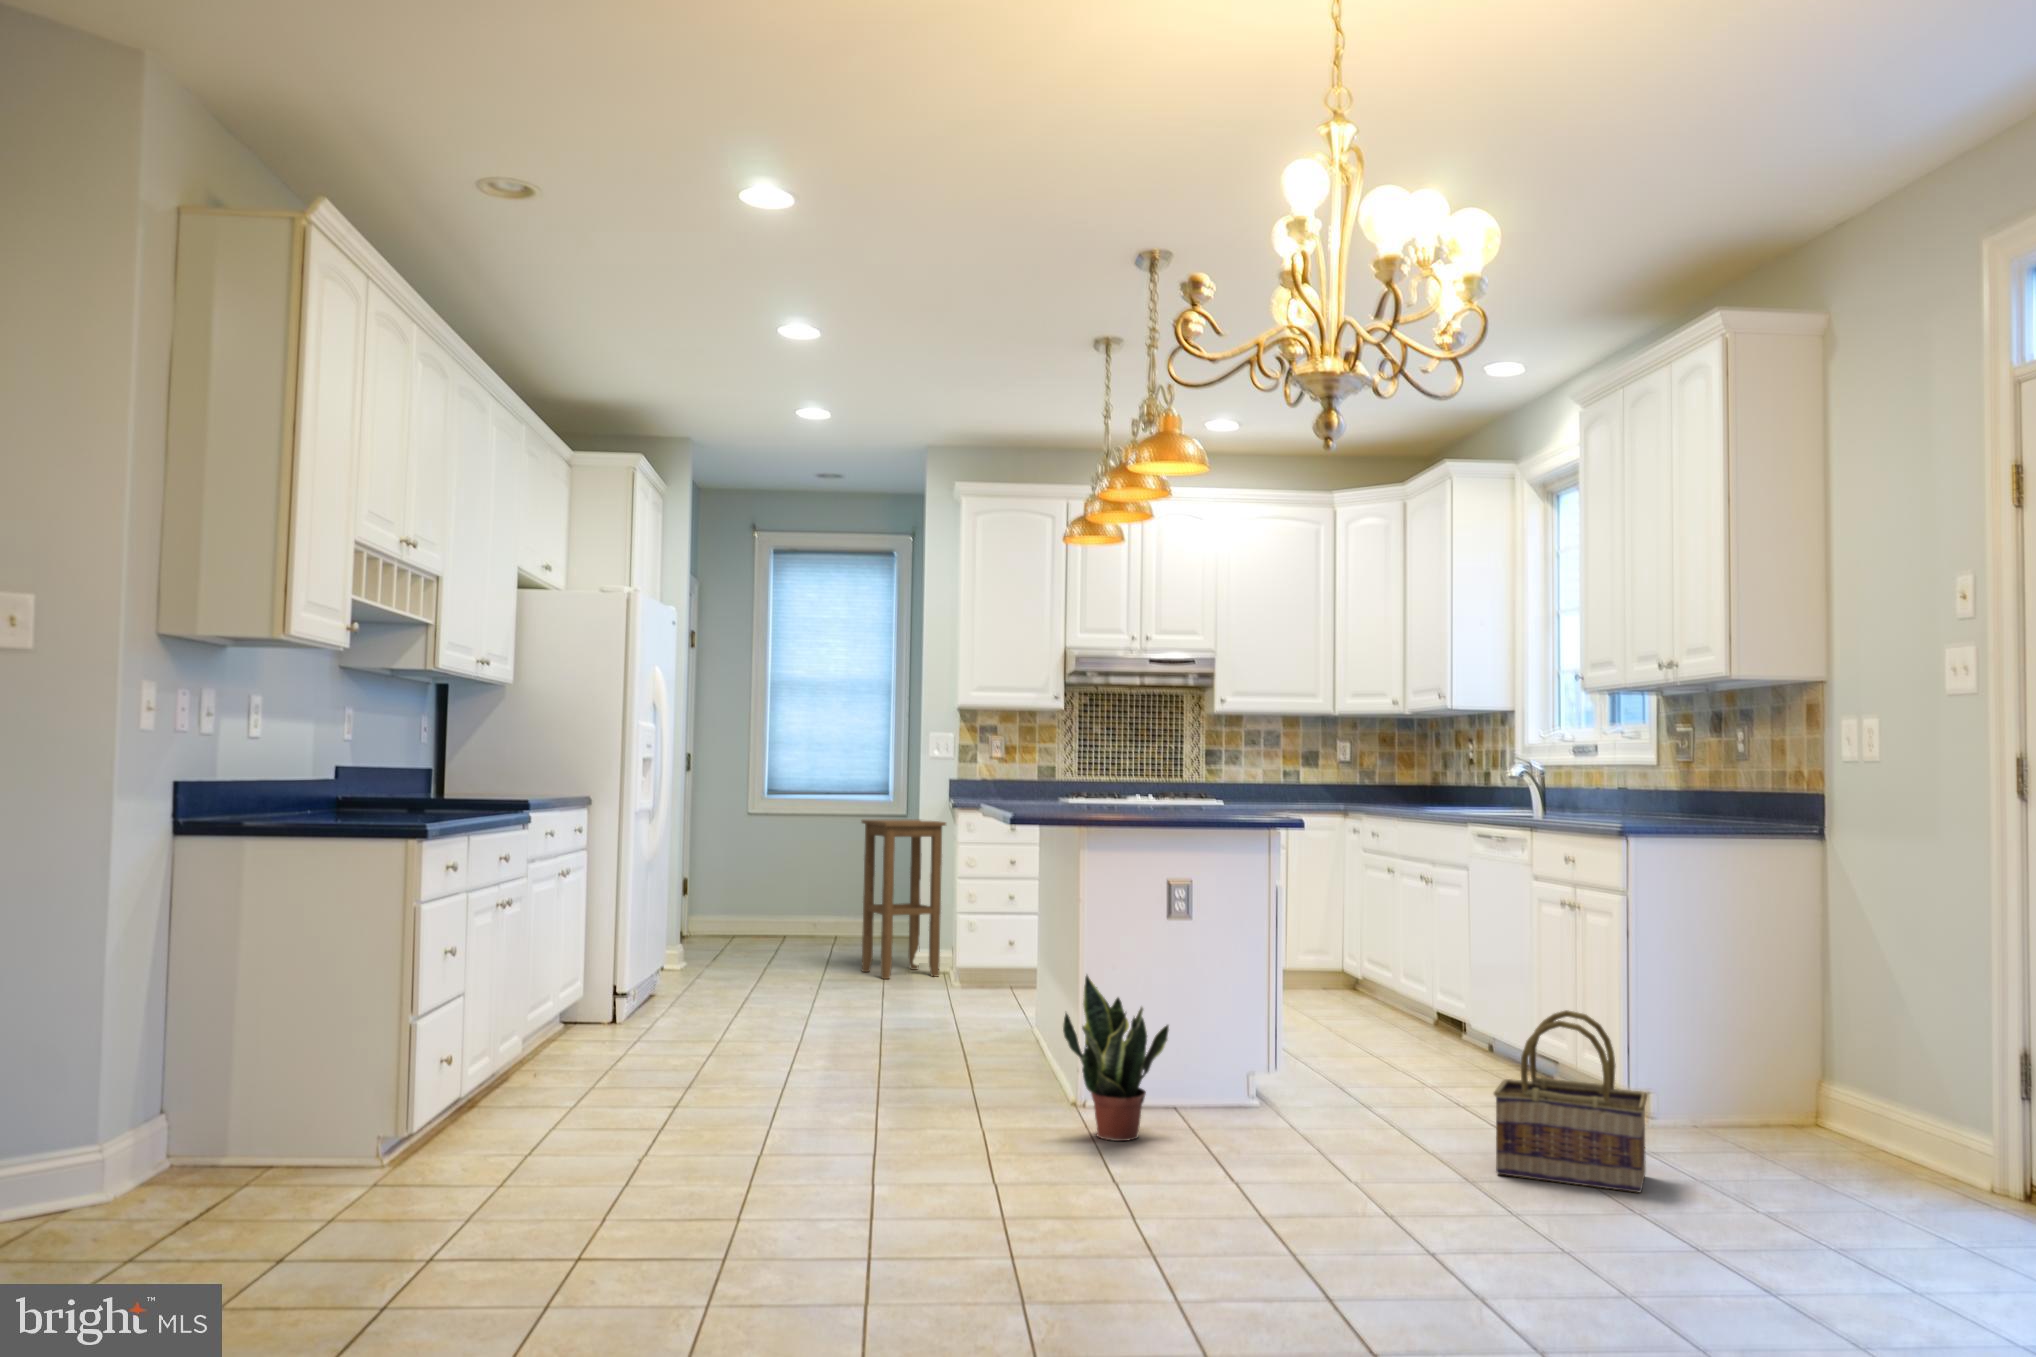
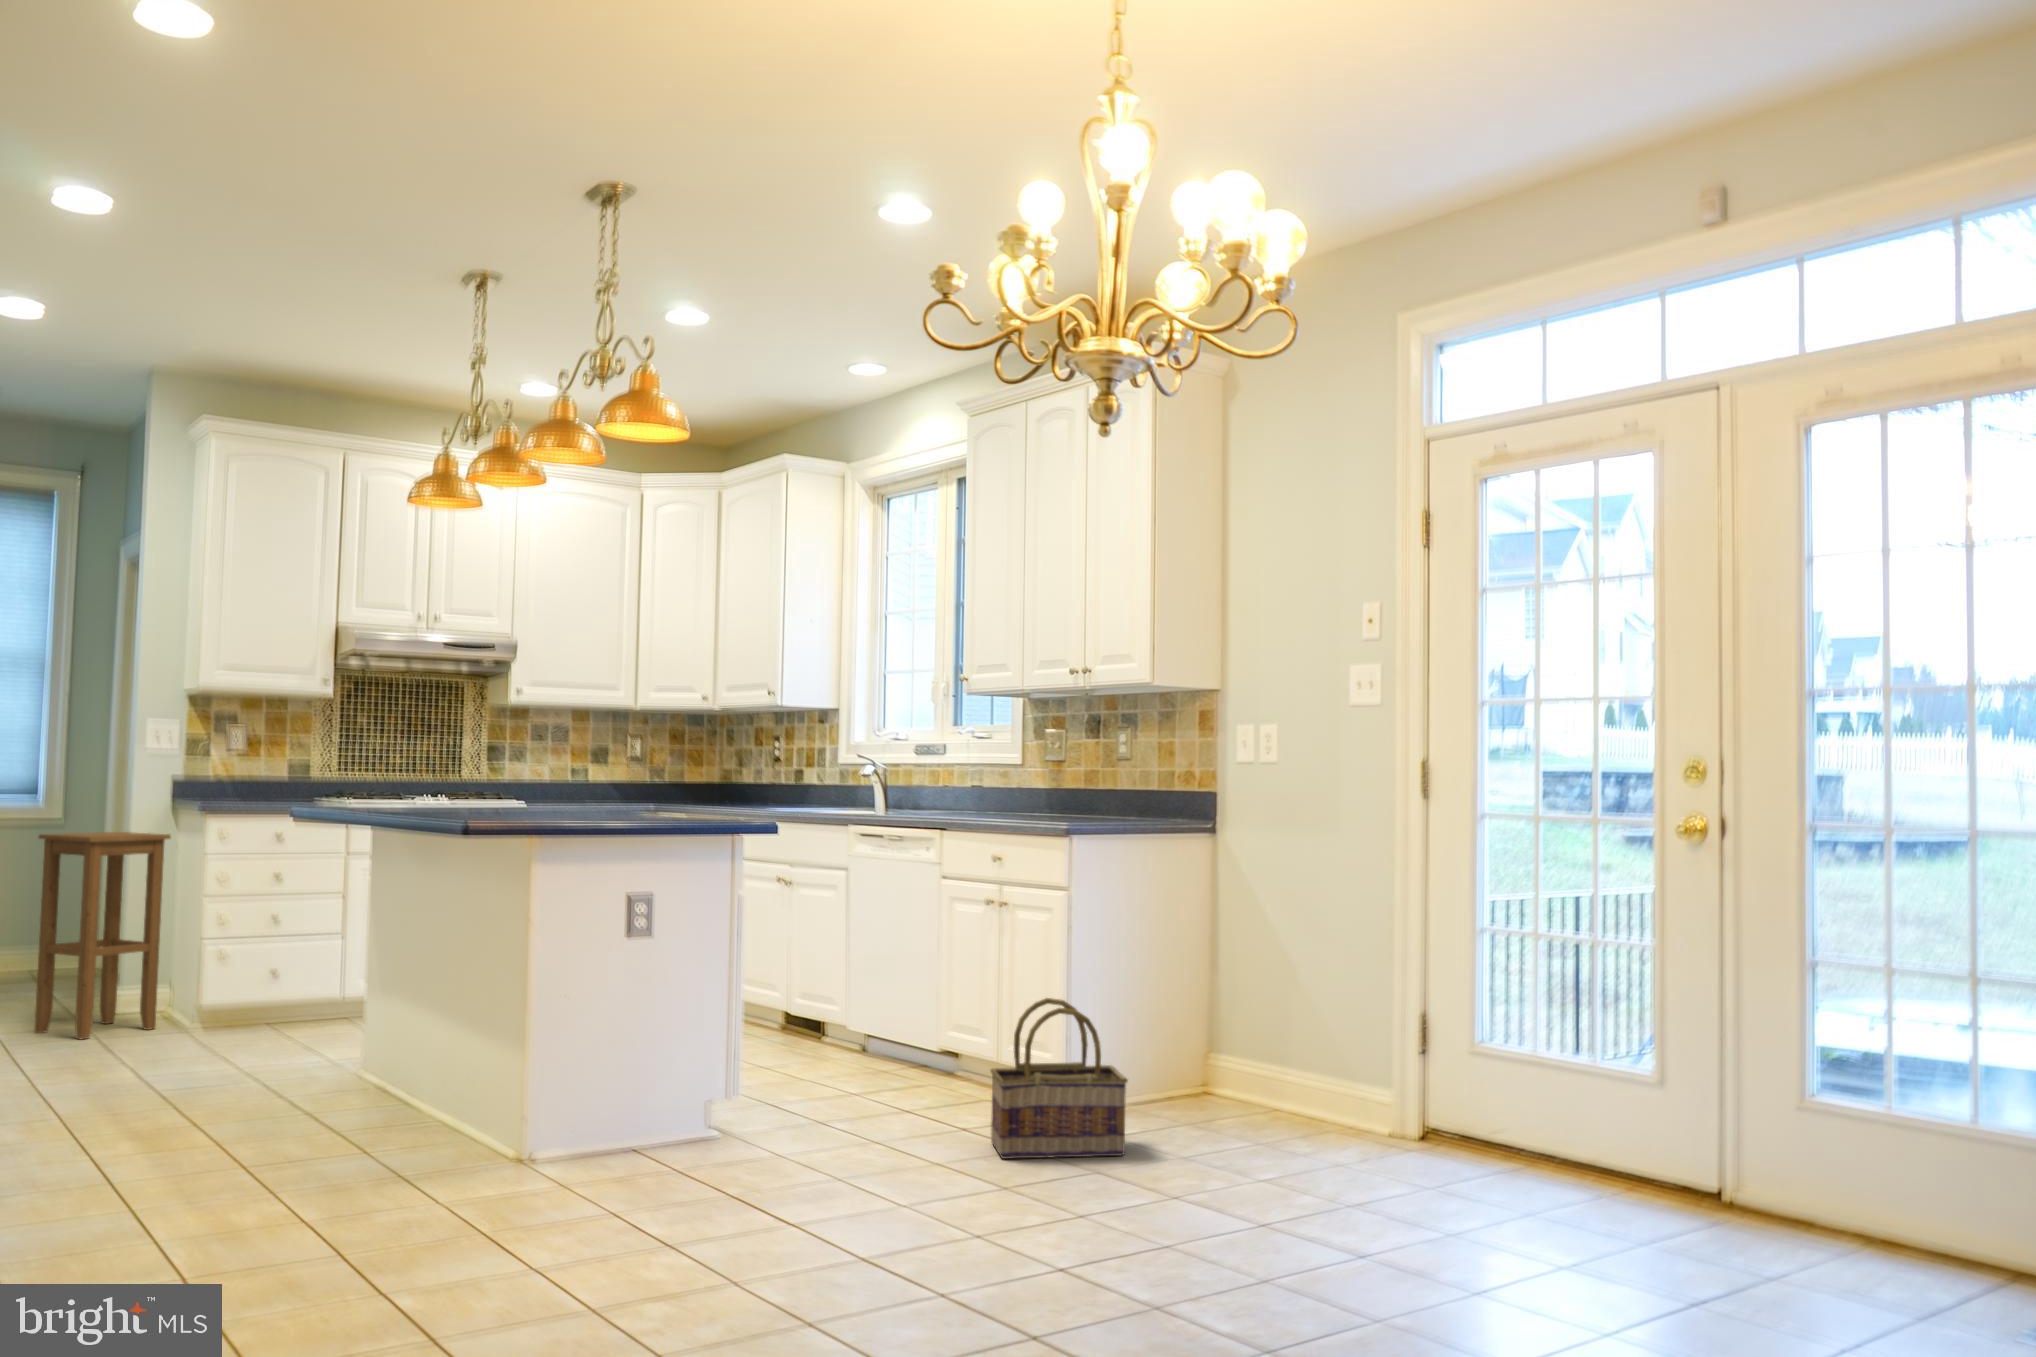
potted plant: present [1063,975,1169,1141] -> none [560,1004,666,1186]

